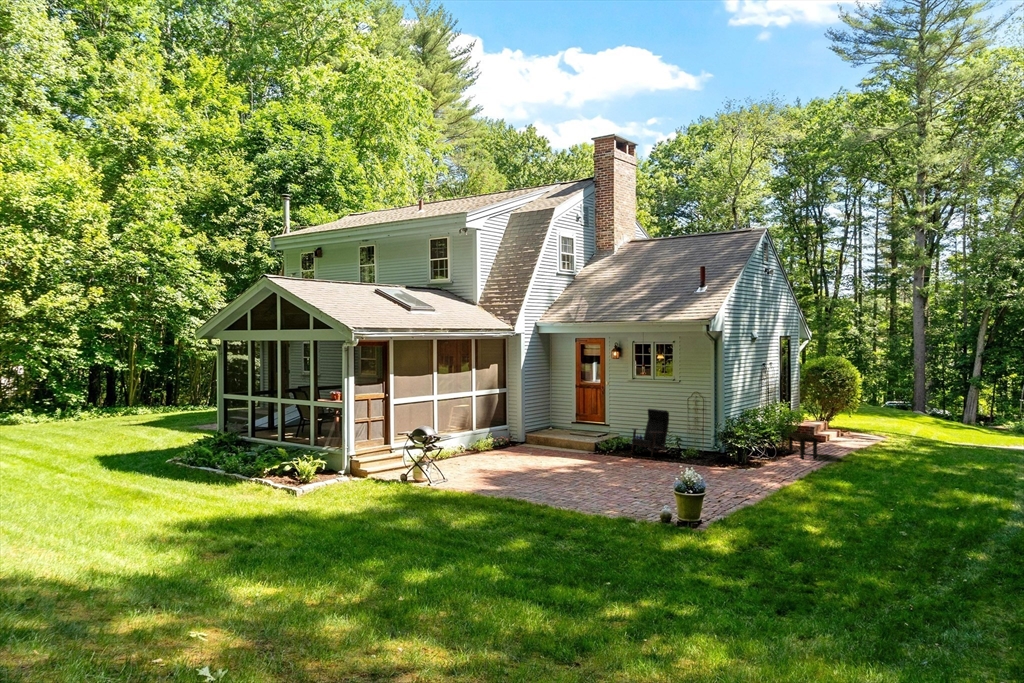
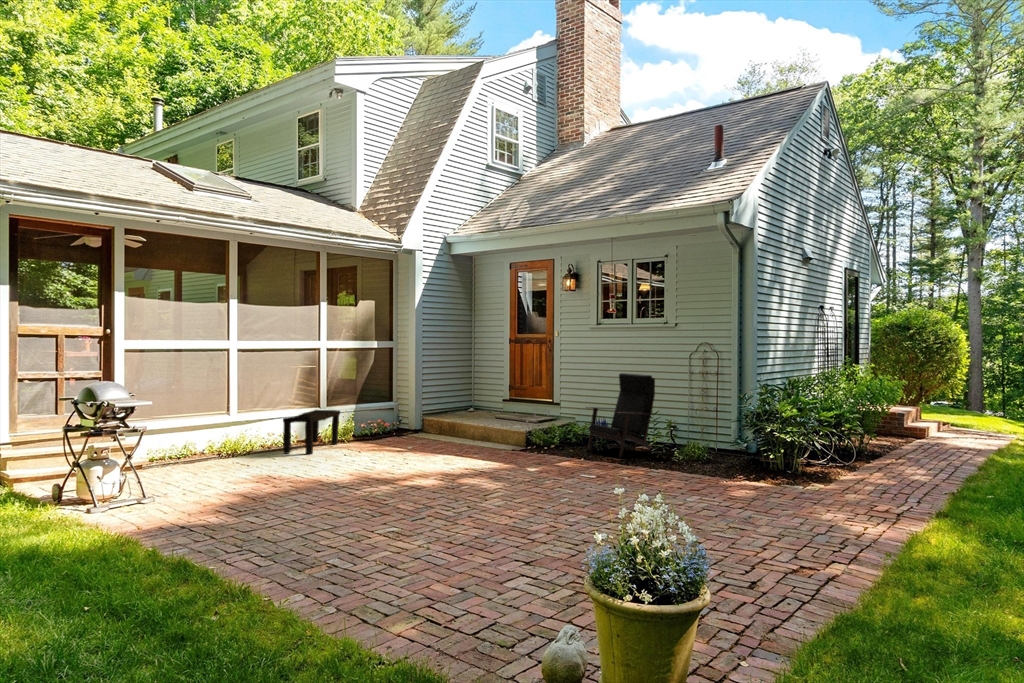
bench: present [788,433,818,459] -> present [283,410,340,454]

